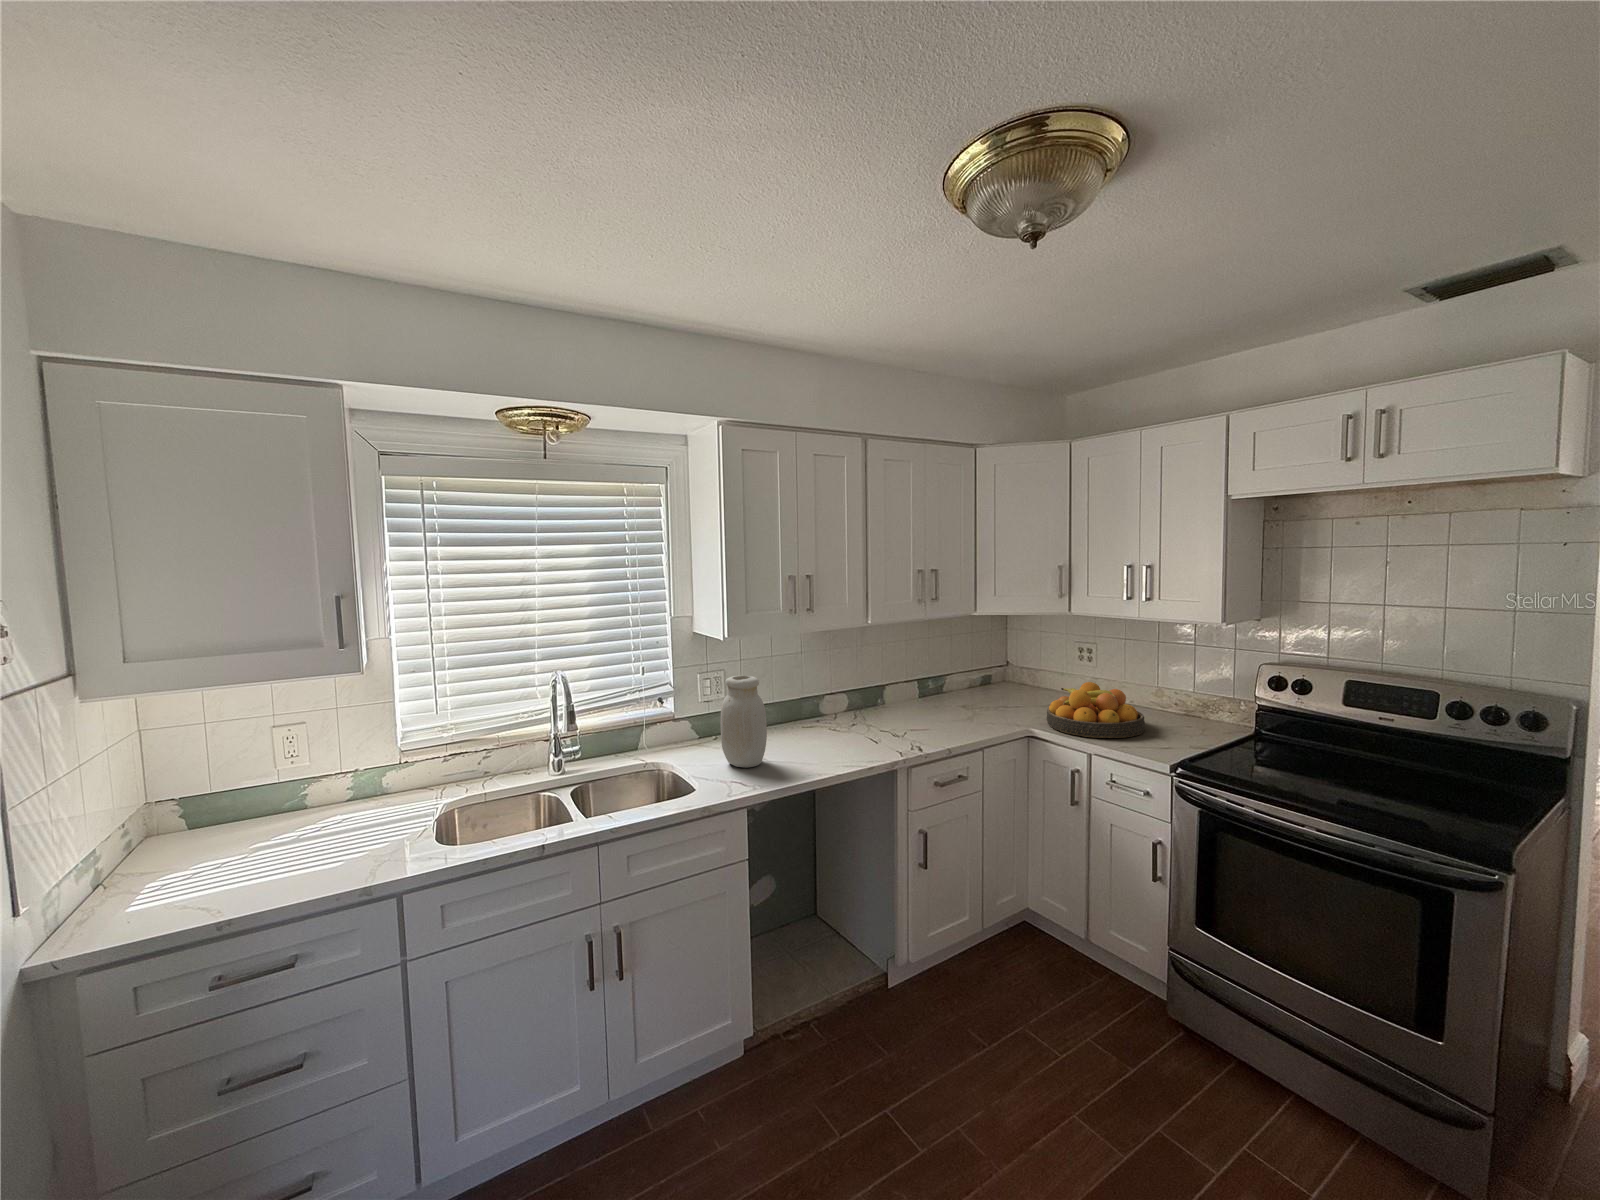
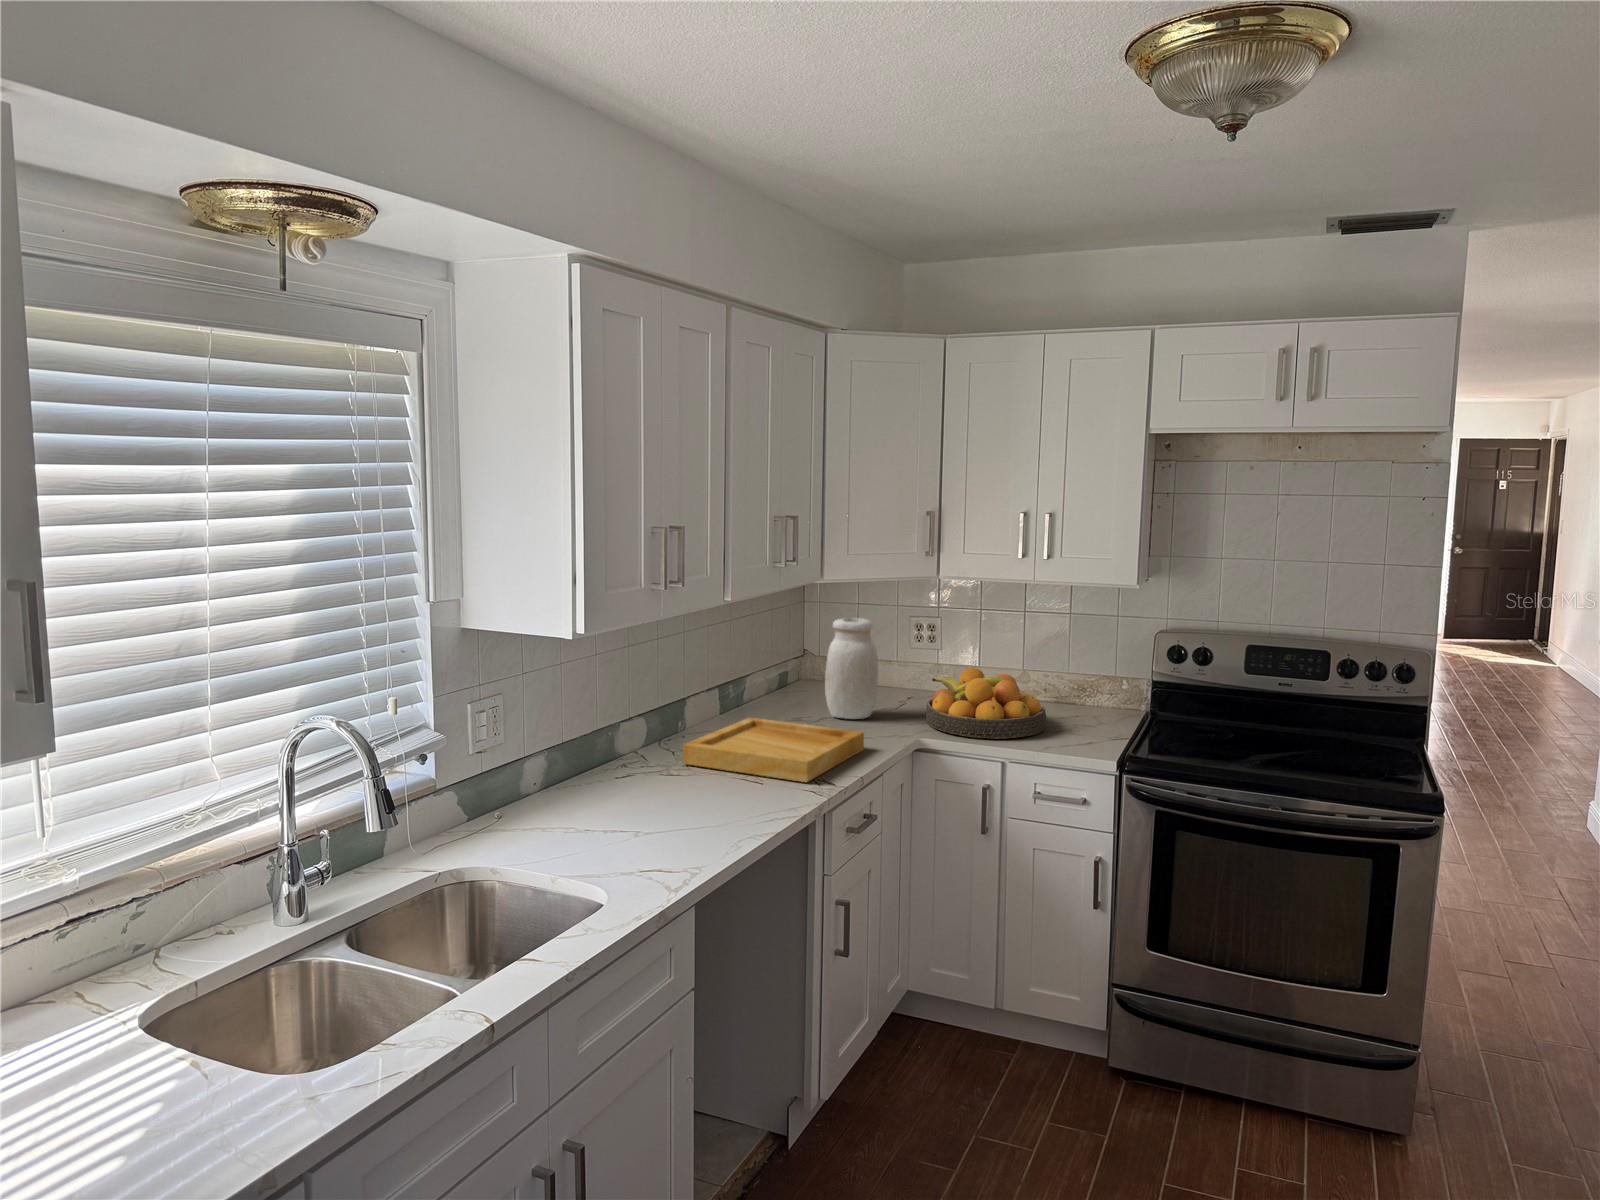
jar: present [720,675,767,768] -> present [825,618,878,719]
tray: none [848,703,976,748] -> present [683,718,864,782]

